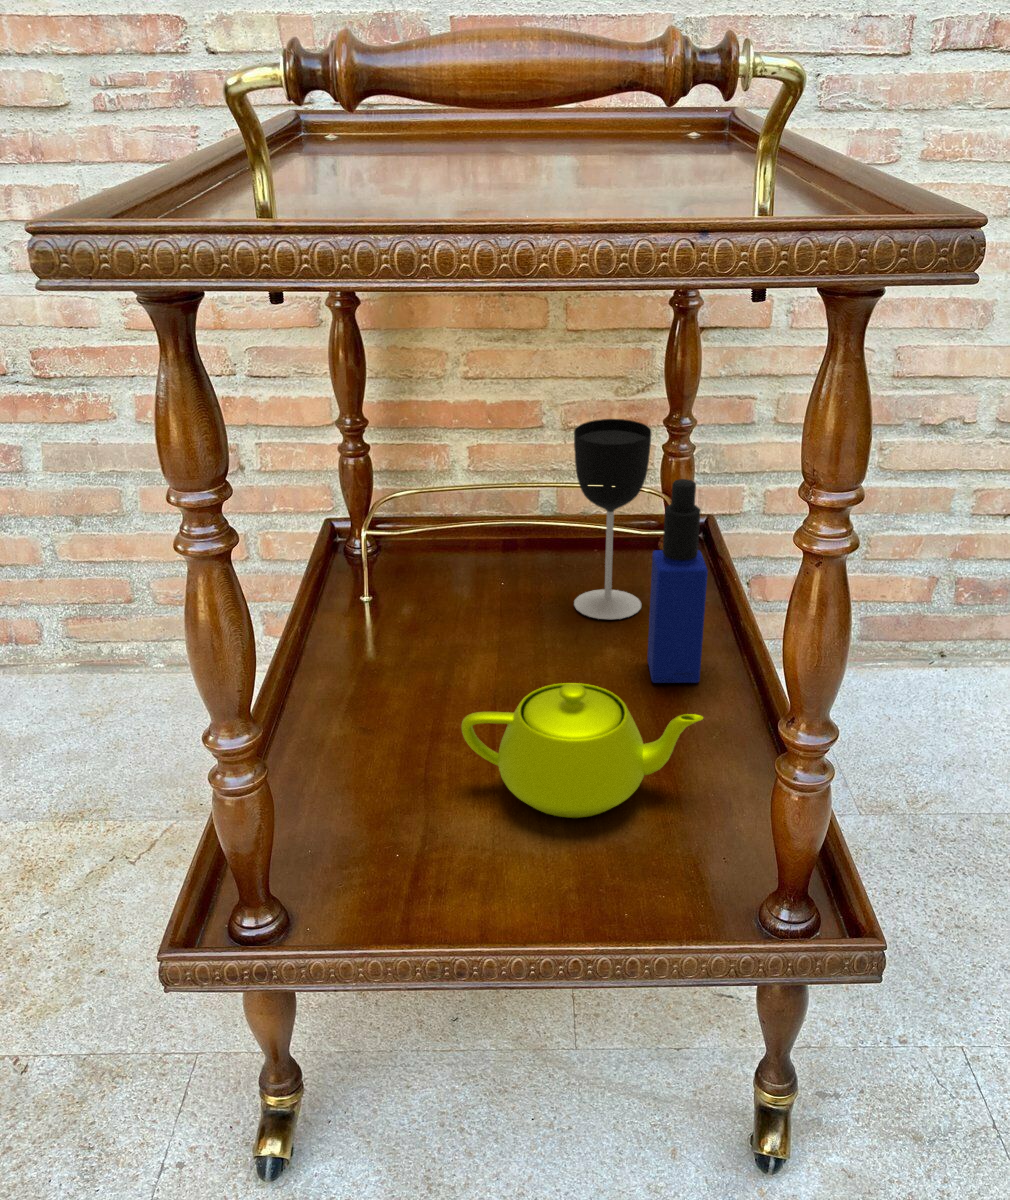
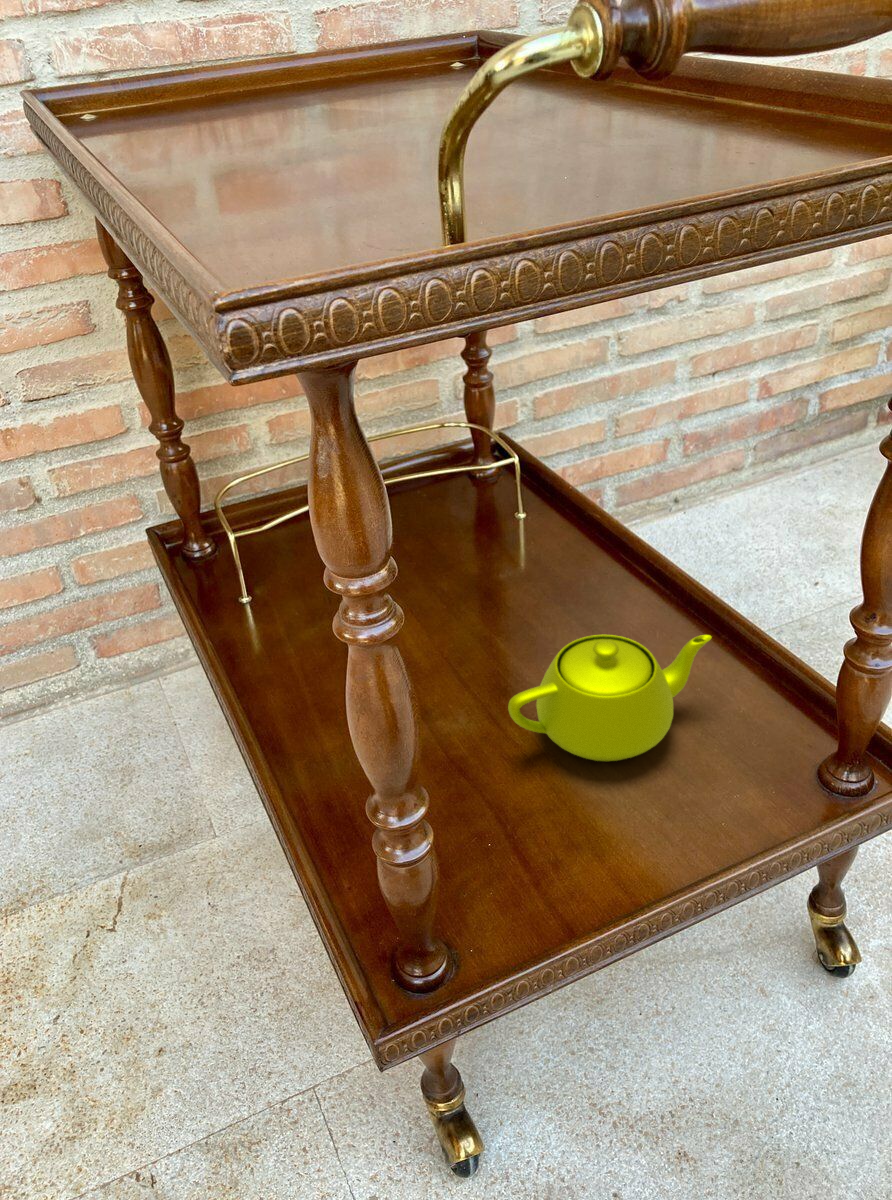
wine glass: present [574,419,651,619] -> none [449,371,524,561]
bottle: present [648,479,708,683] -> none [570,423,631,609]

